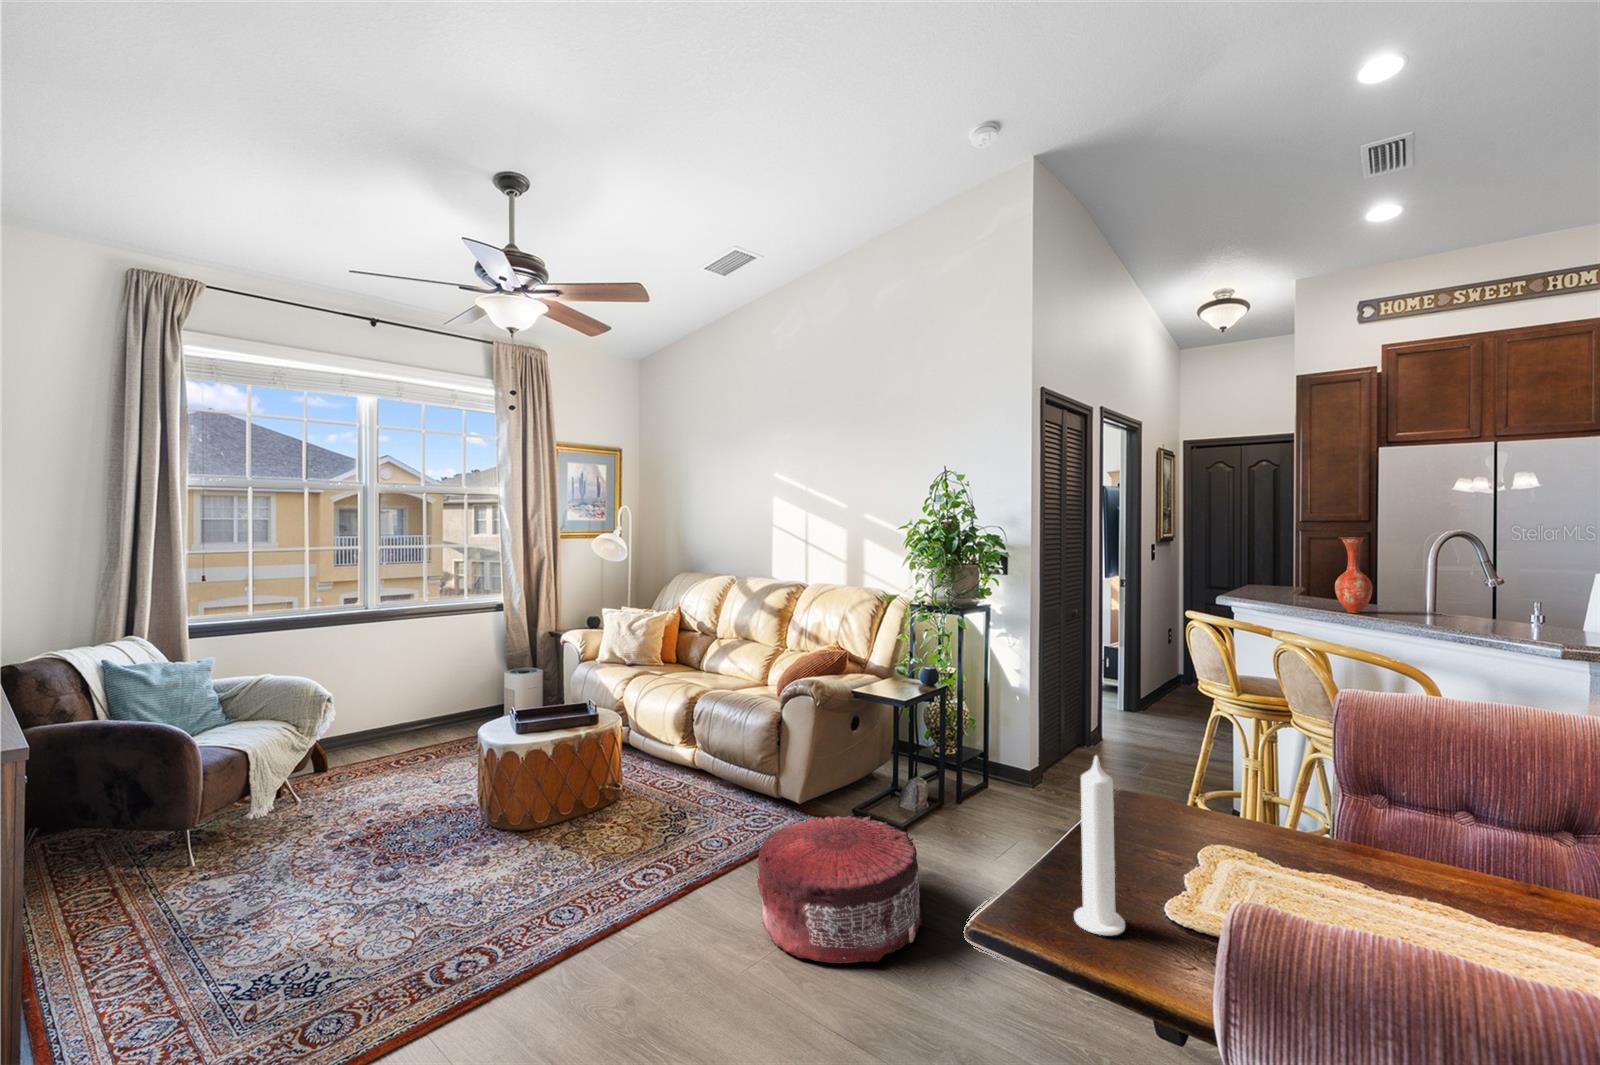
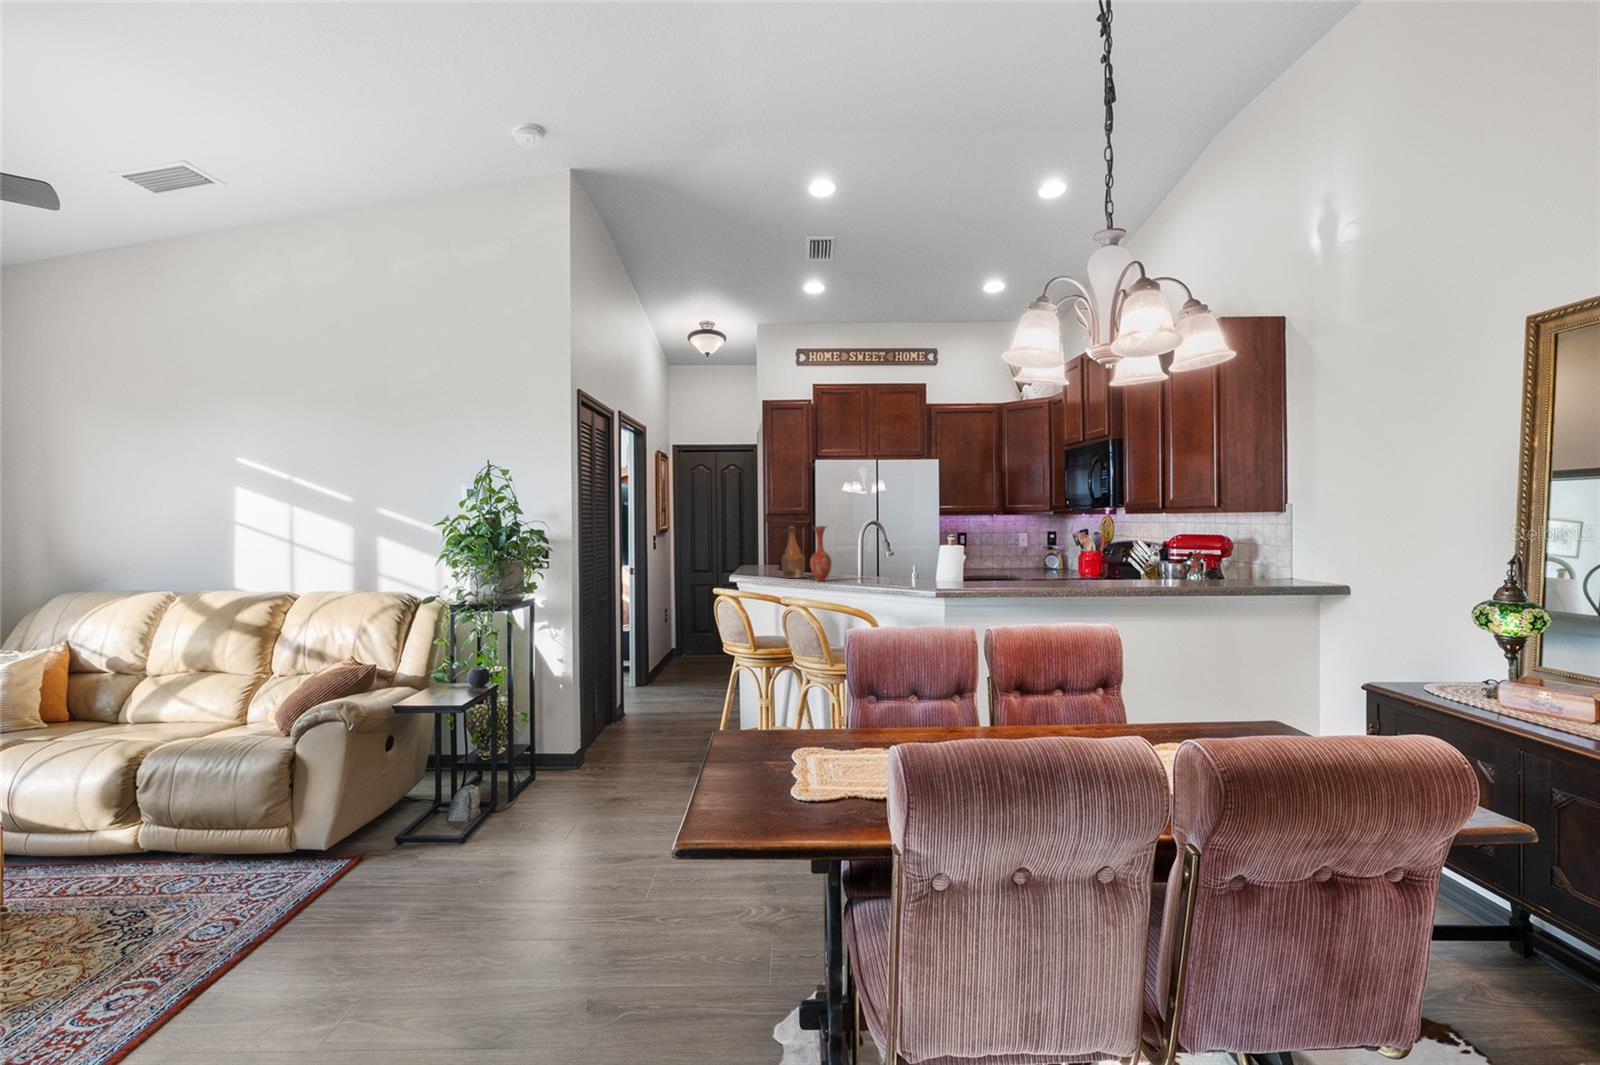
bottle: none [1290,536,1338,605] -> present [782,526,805,578]
candle: present [1074,756,1125,935] -> none [745,690,779,819]
pouf: present [757,815,924,963] -> none [312,831,515,1002]

